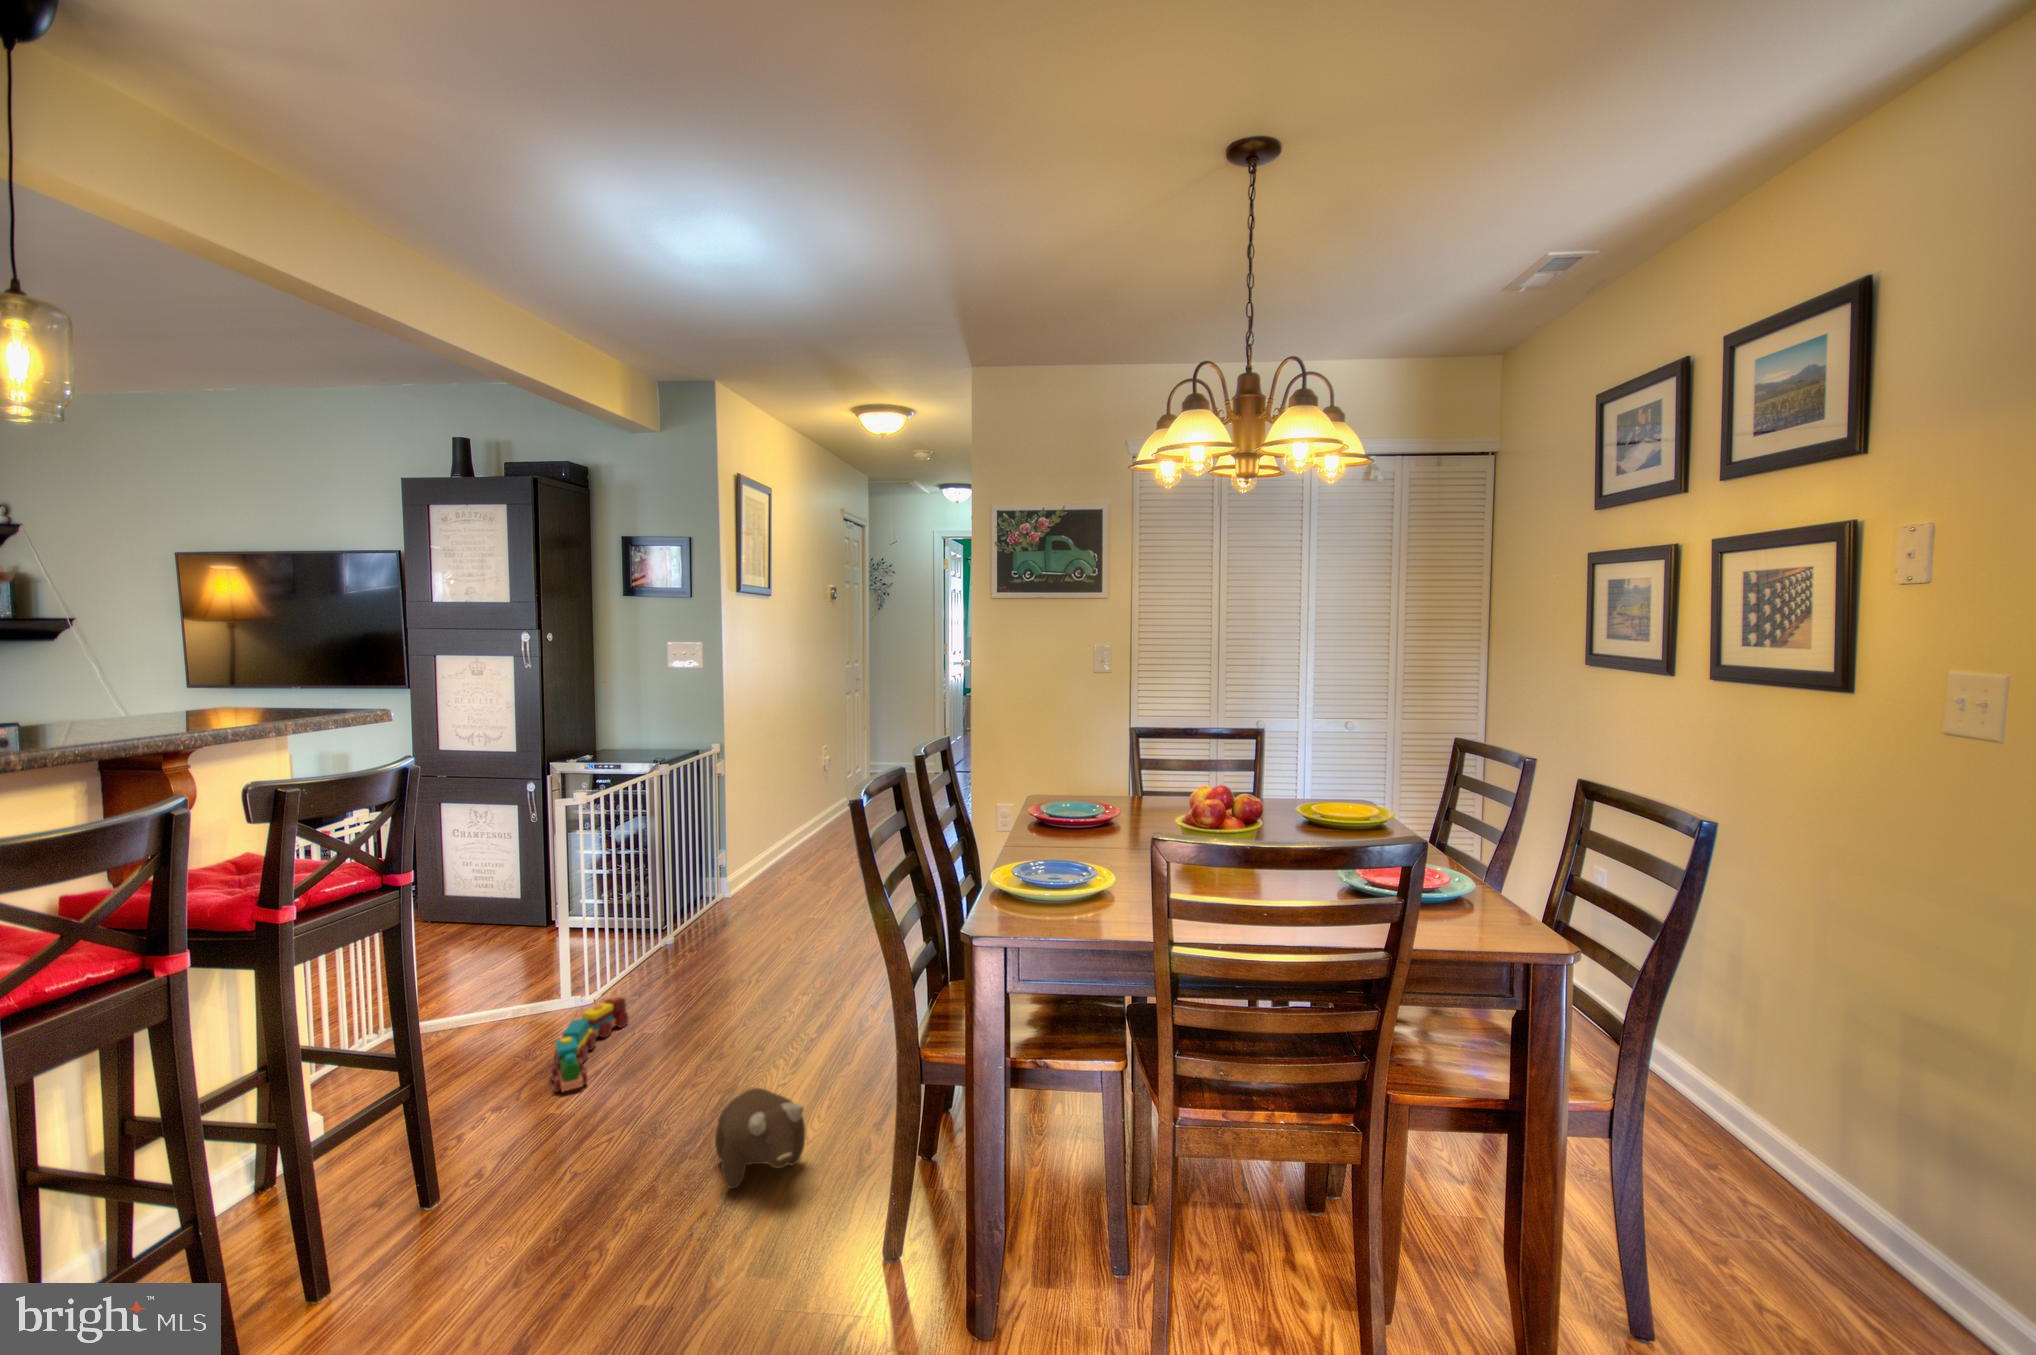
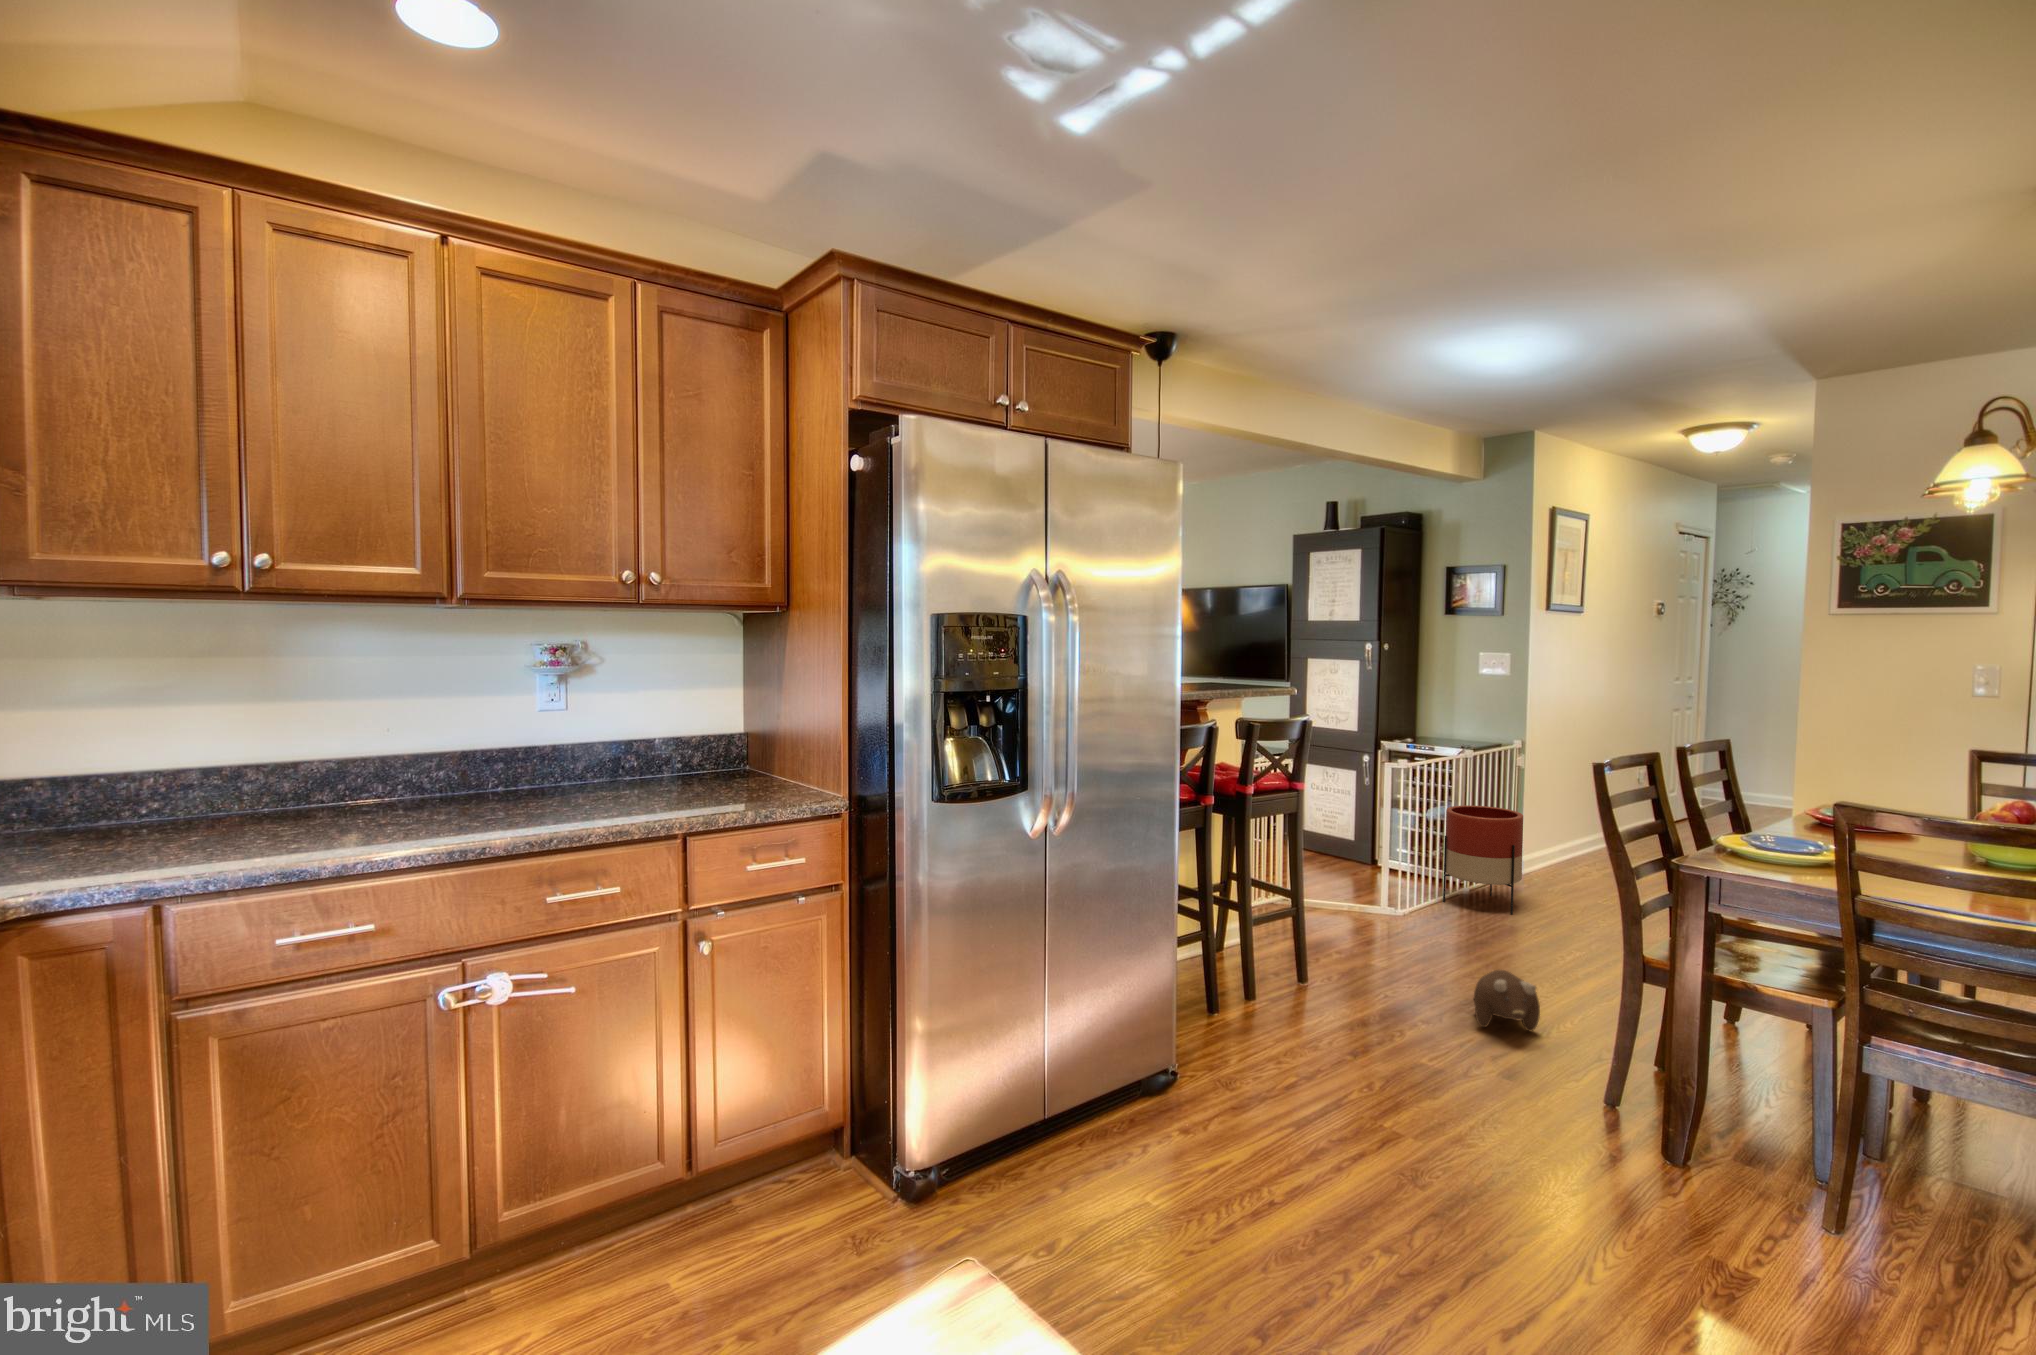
planter: none [643,829,736,965] -> present [1443,805,1523,915]
toy train: present [551,996,628,1092] -> none [1372,908,1426,952]

